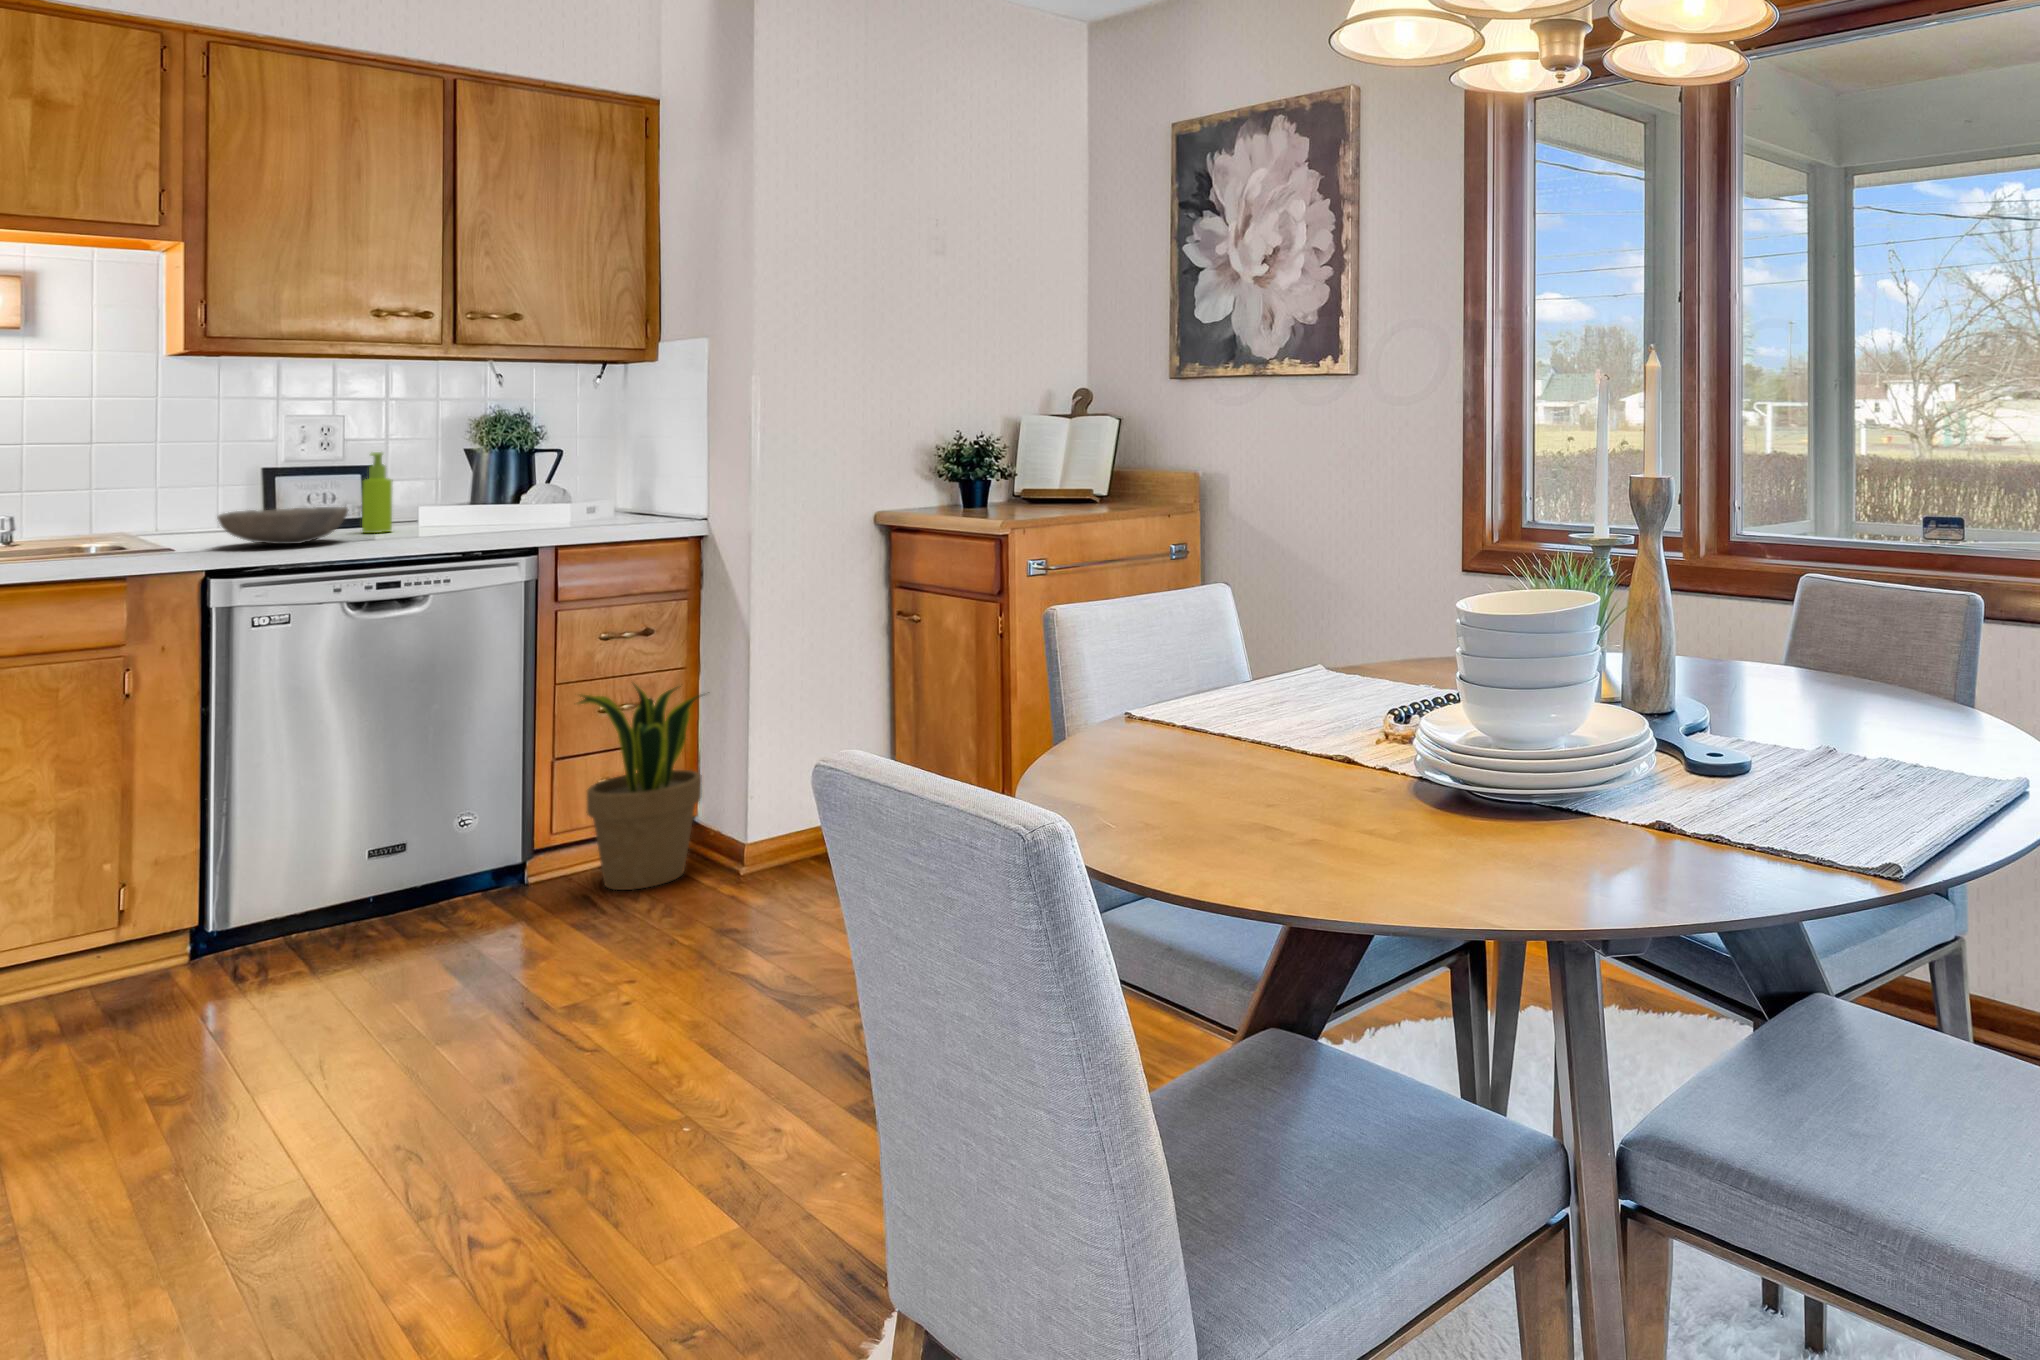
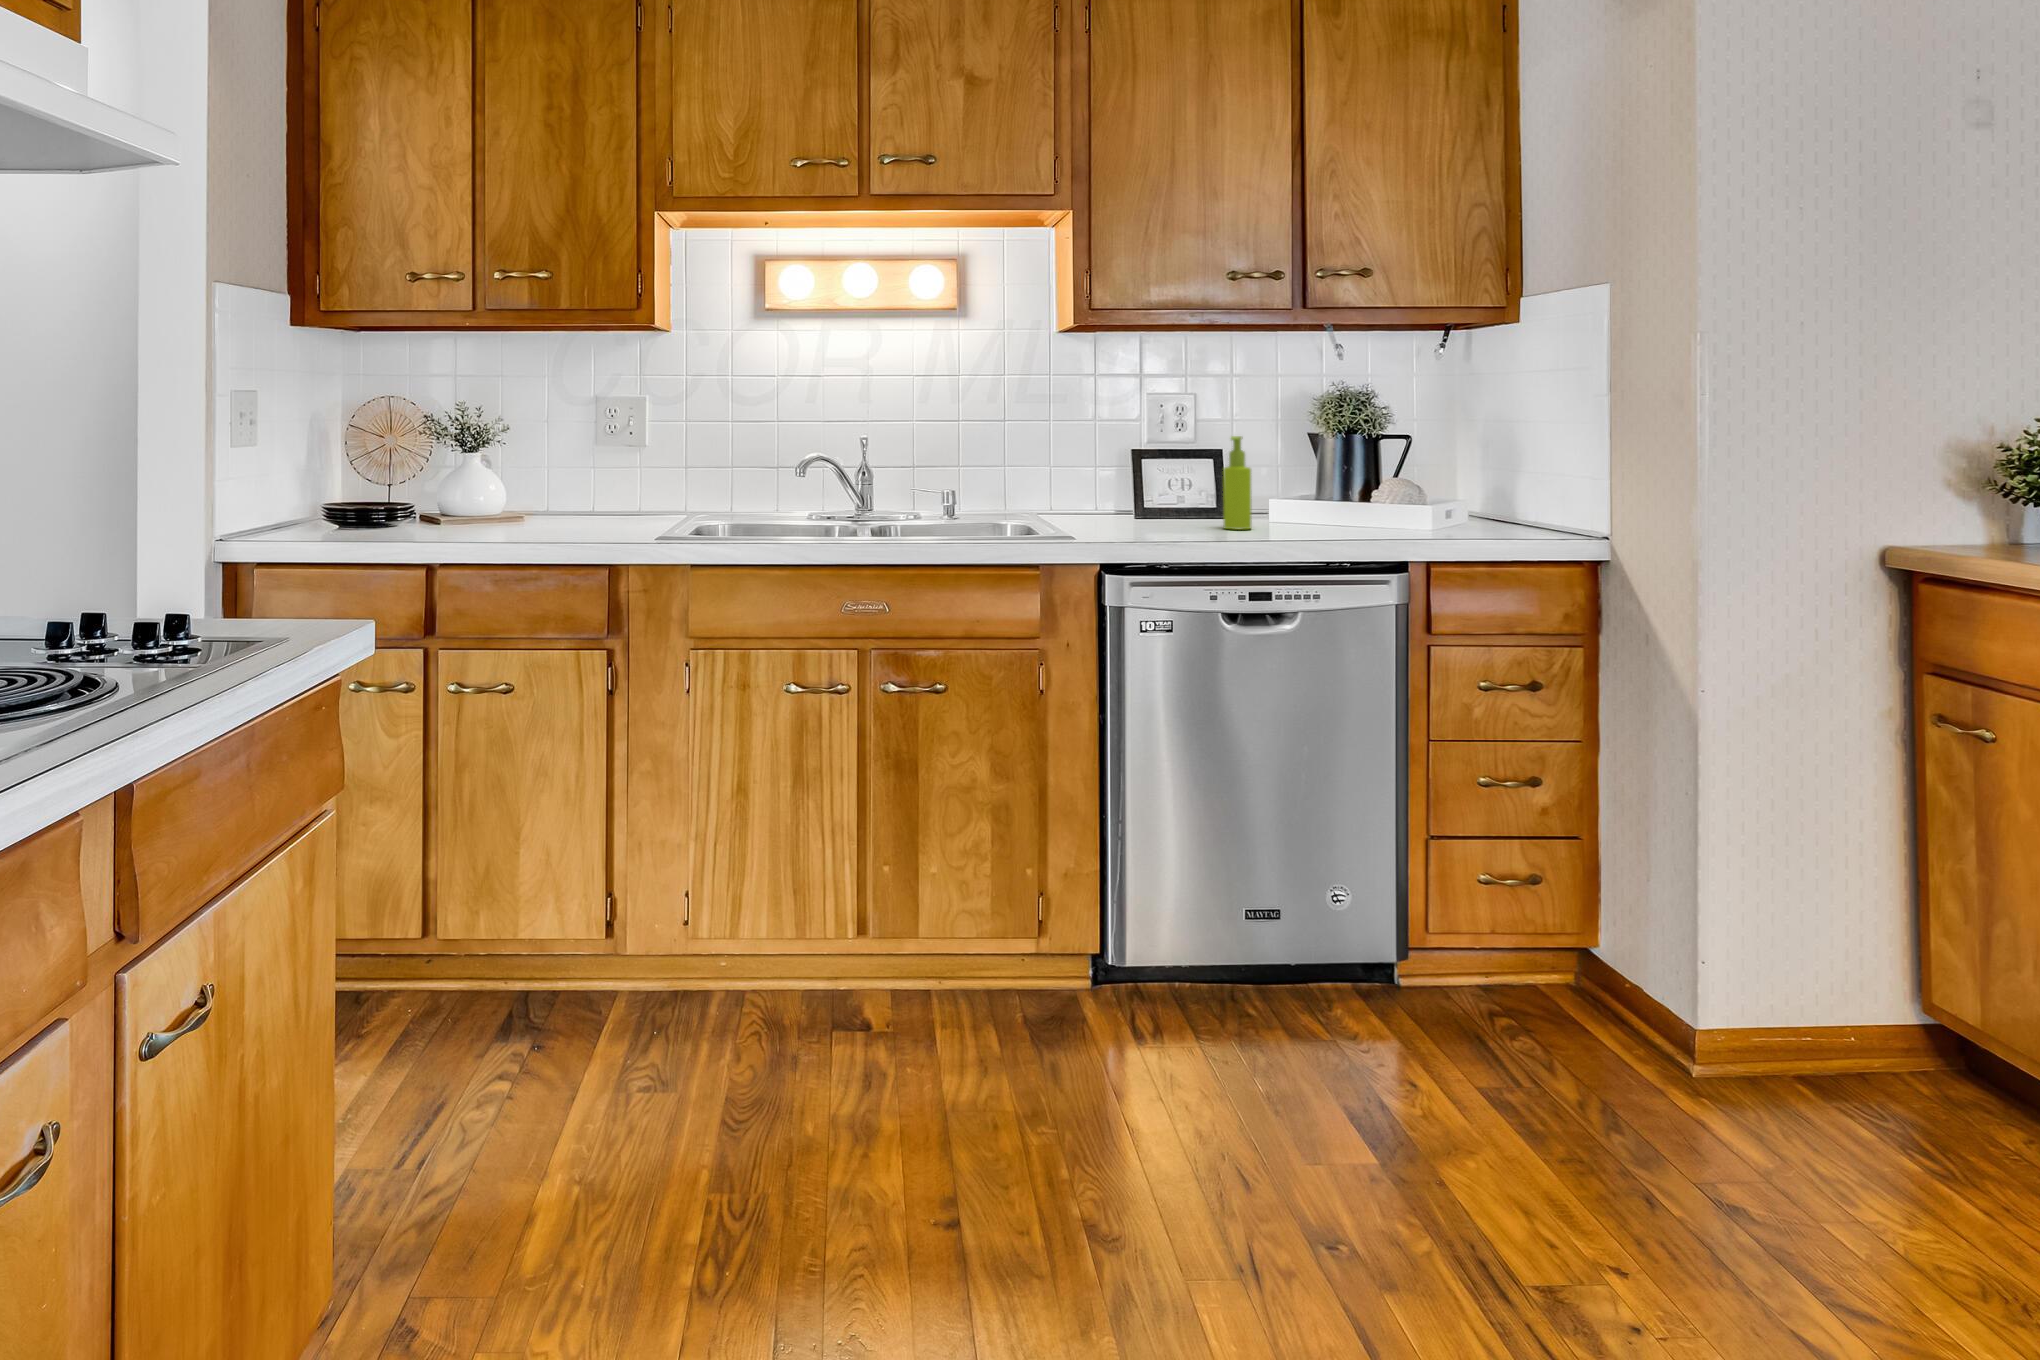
bowl: present [218,507,348,544] -> none [1105,496,1218,539]
potted plant: present [579,684,702,890] -> none [1457,754,1635,1042]

